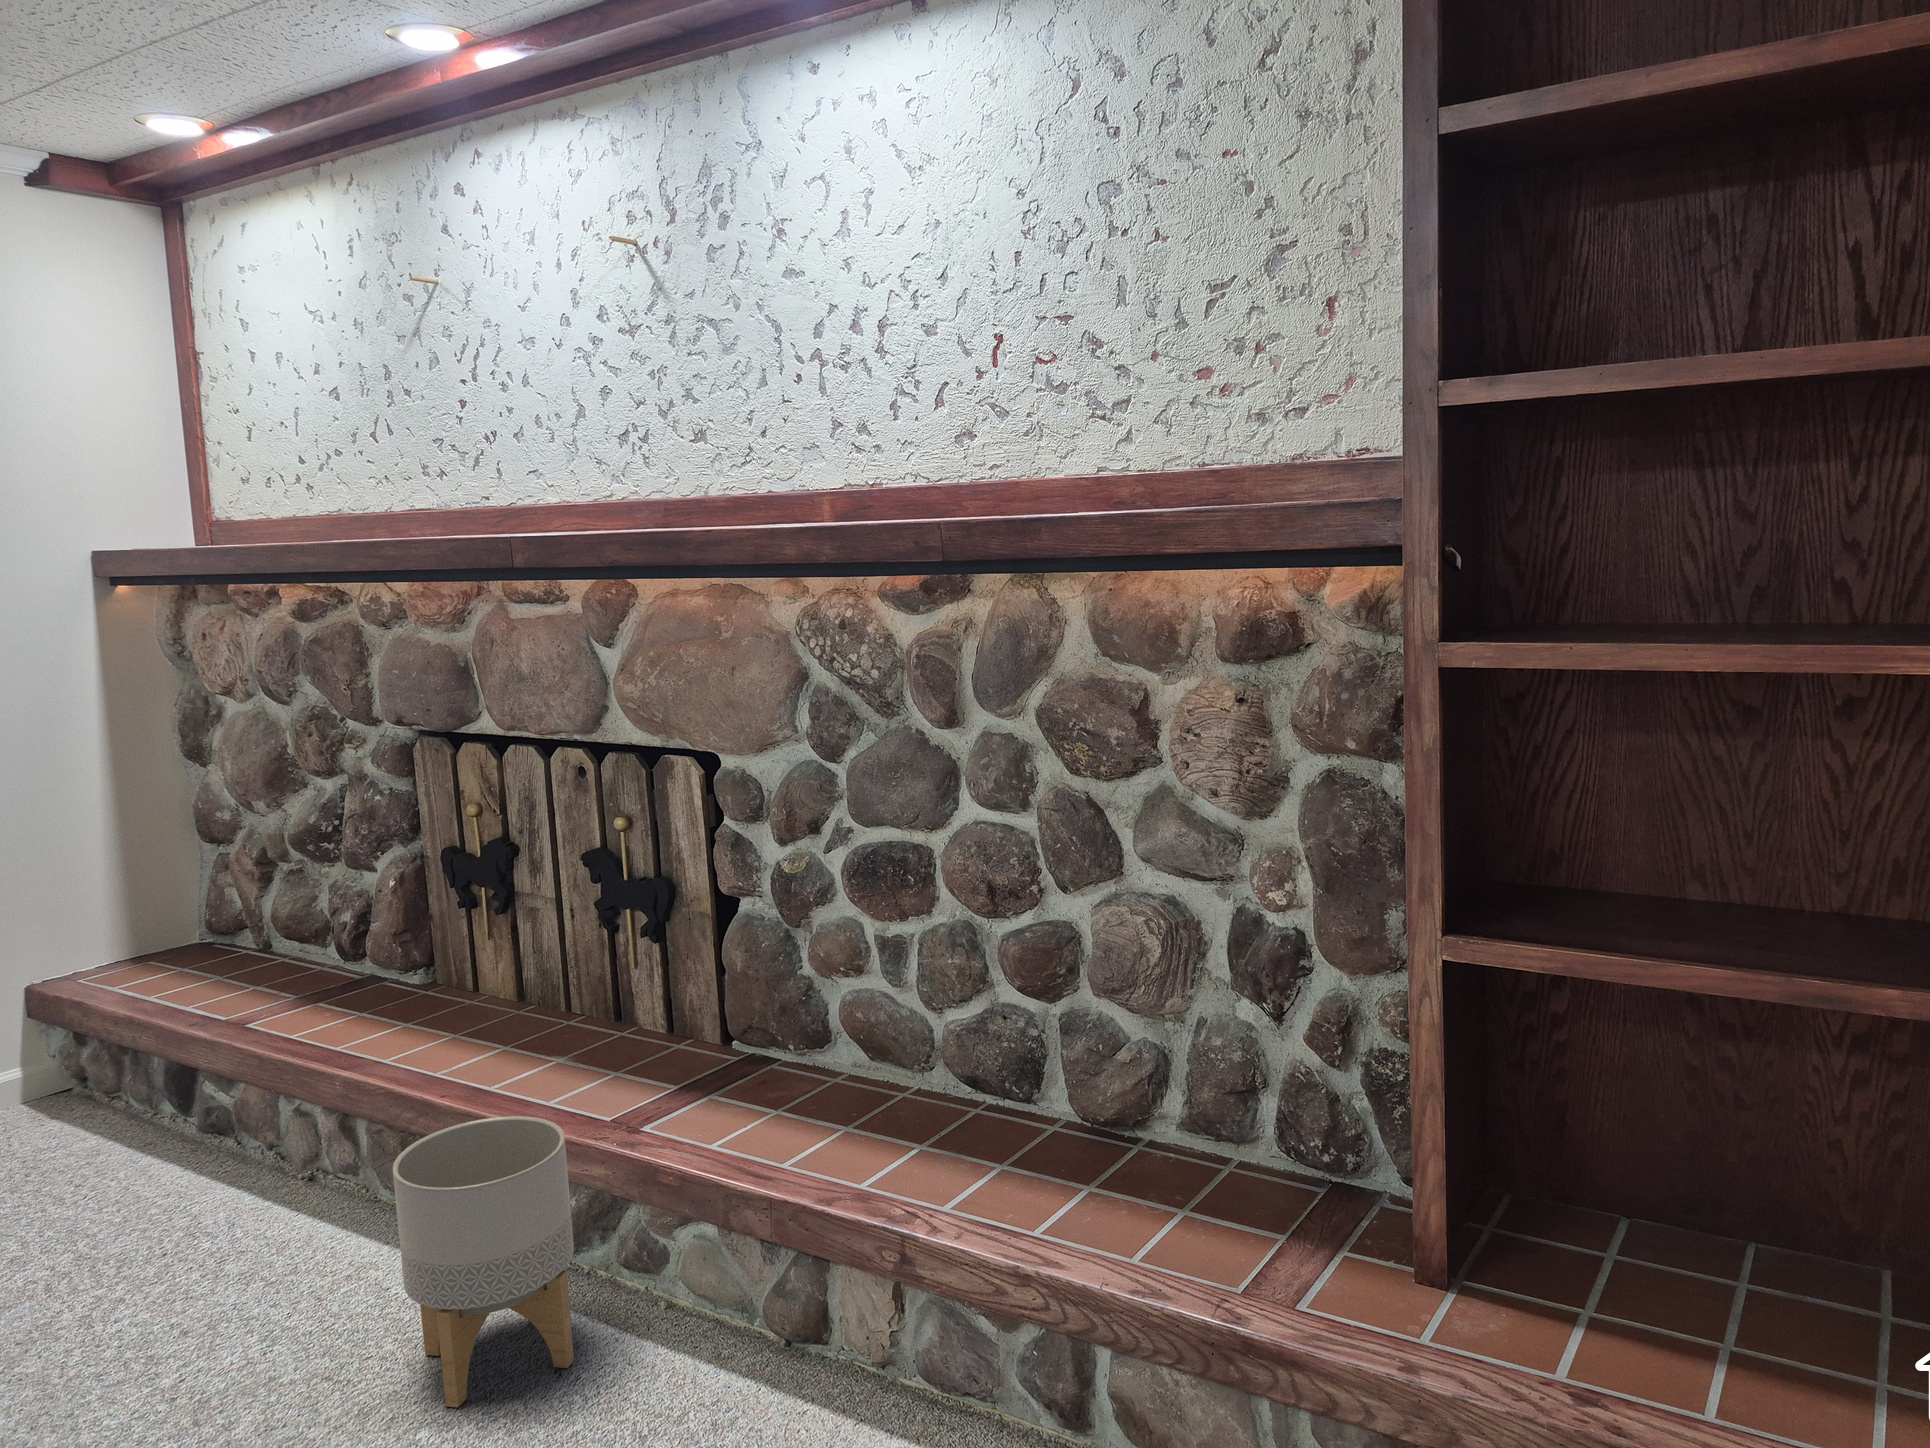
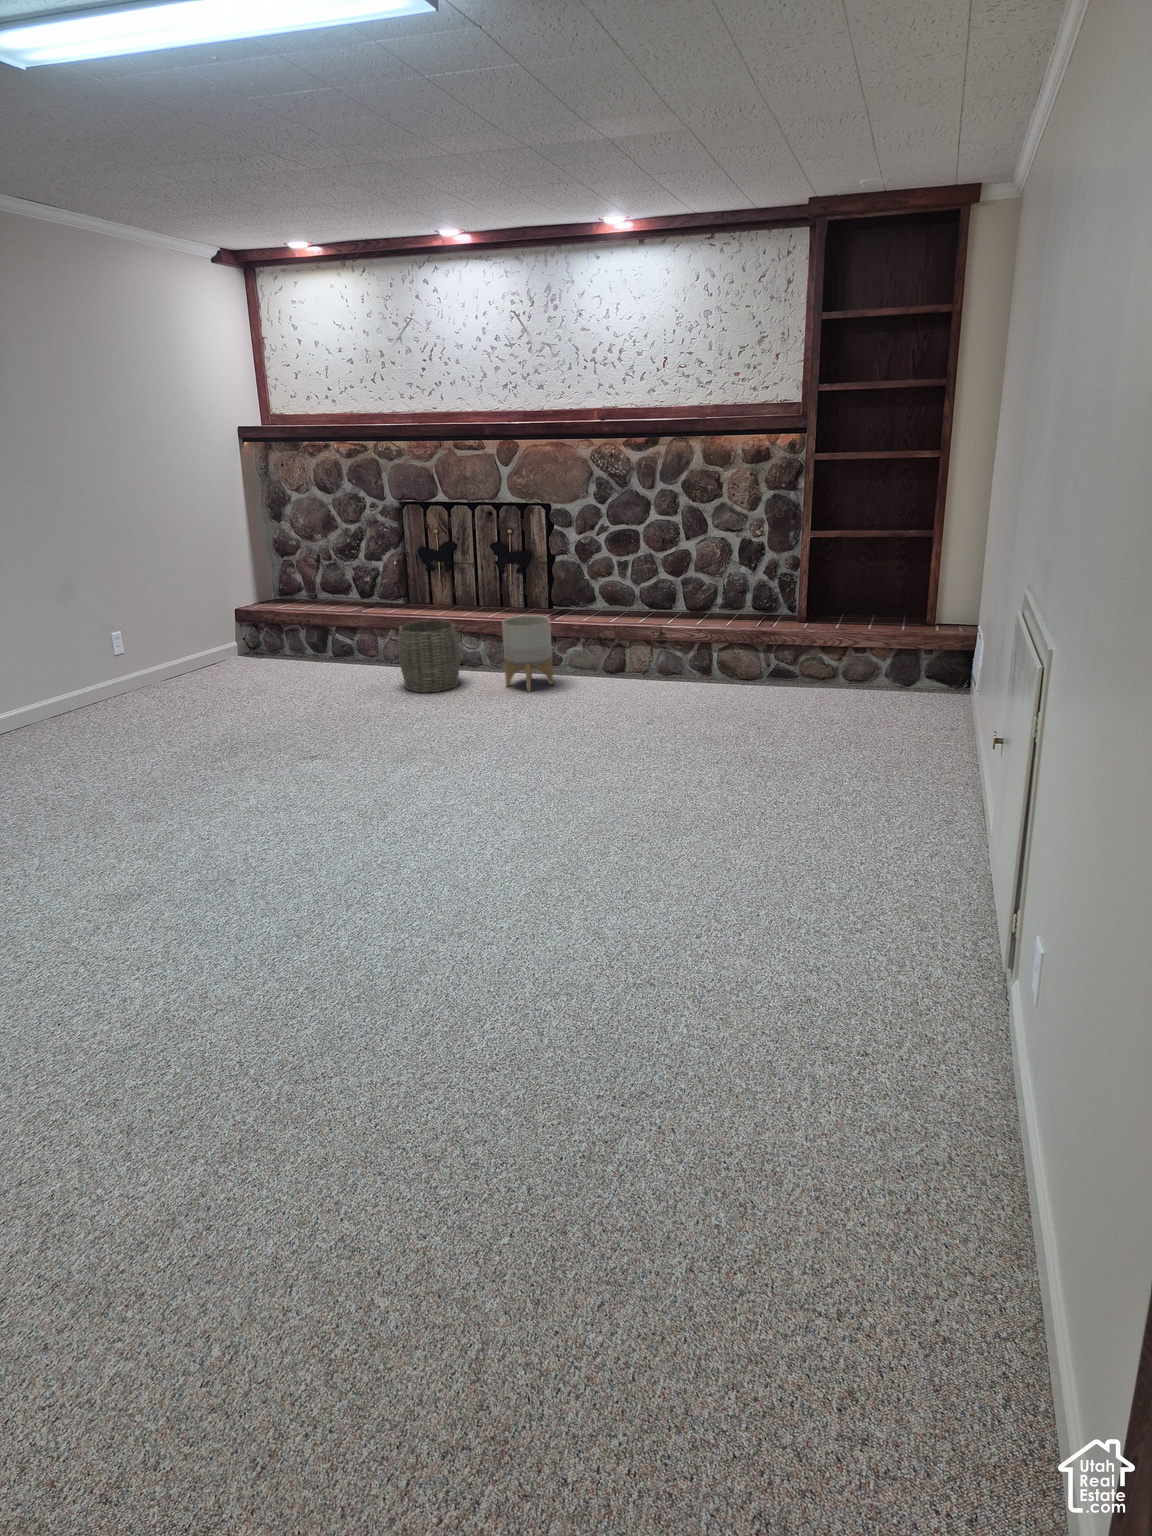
woven basket: none [122,1094,343,1356] -> present [398,620,460,693]

